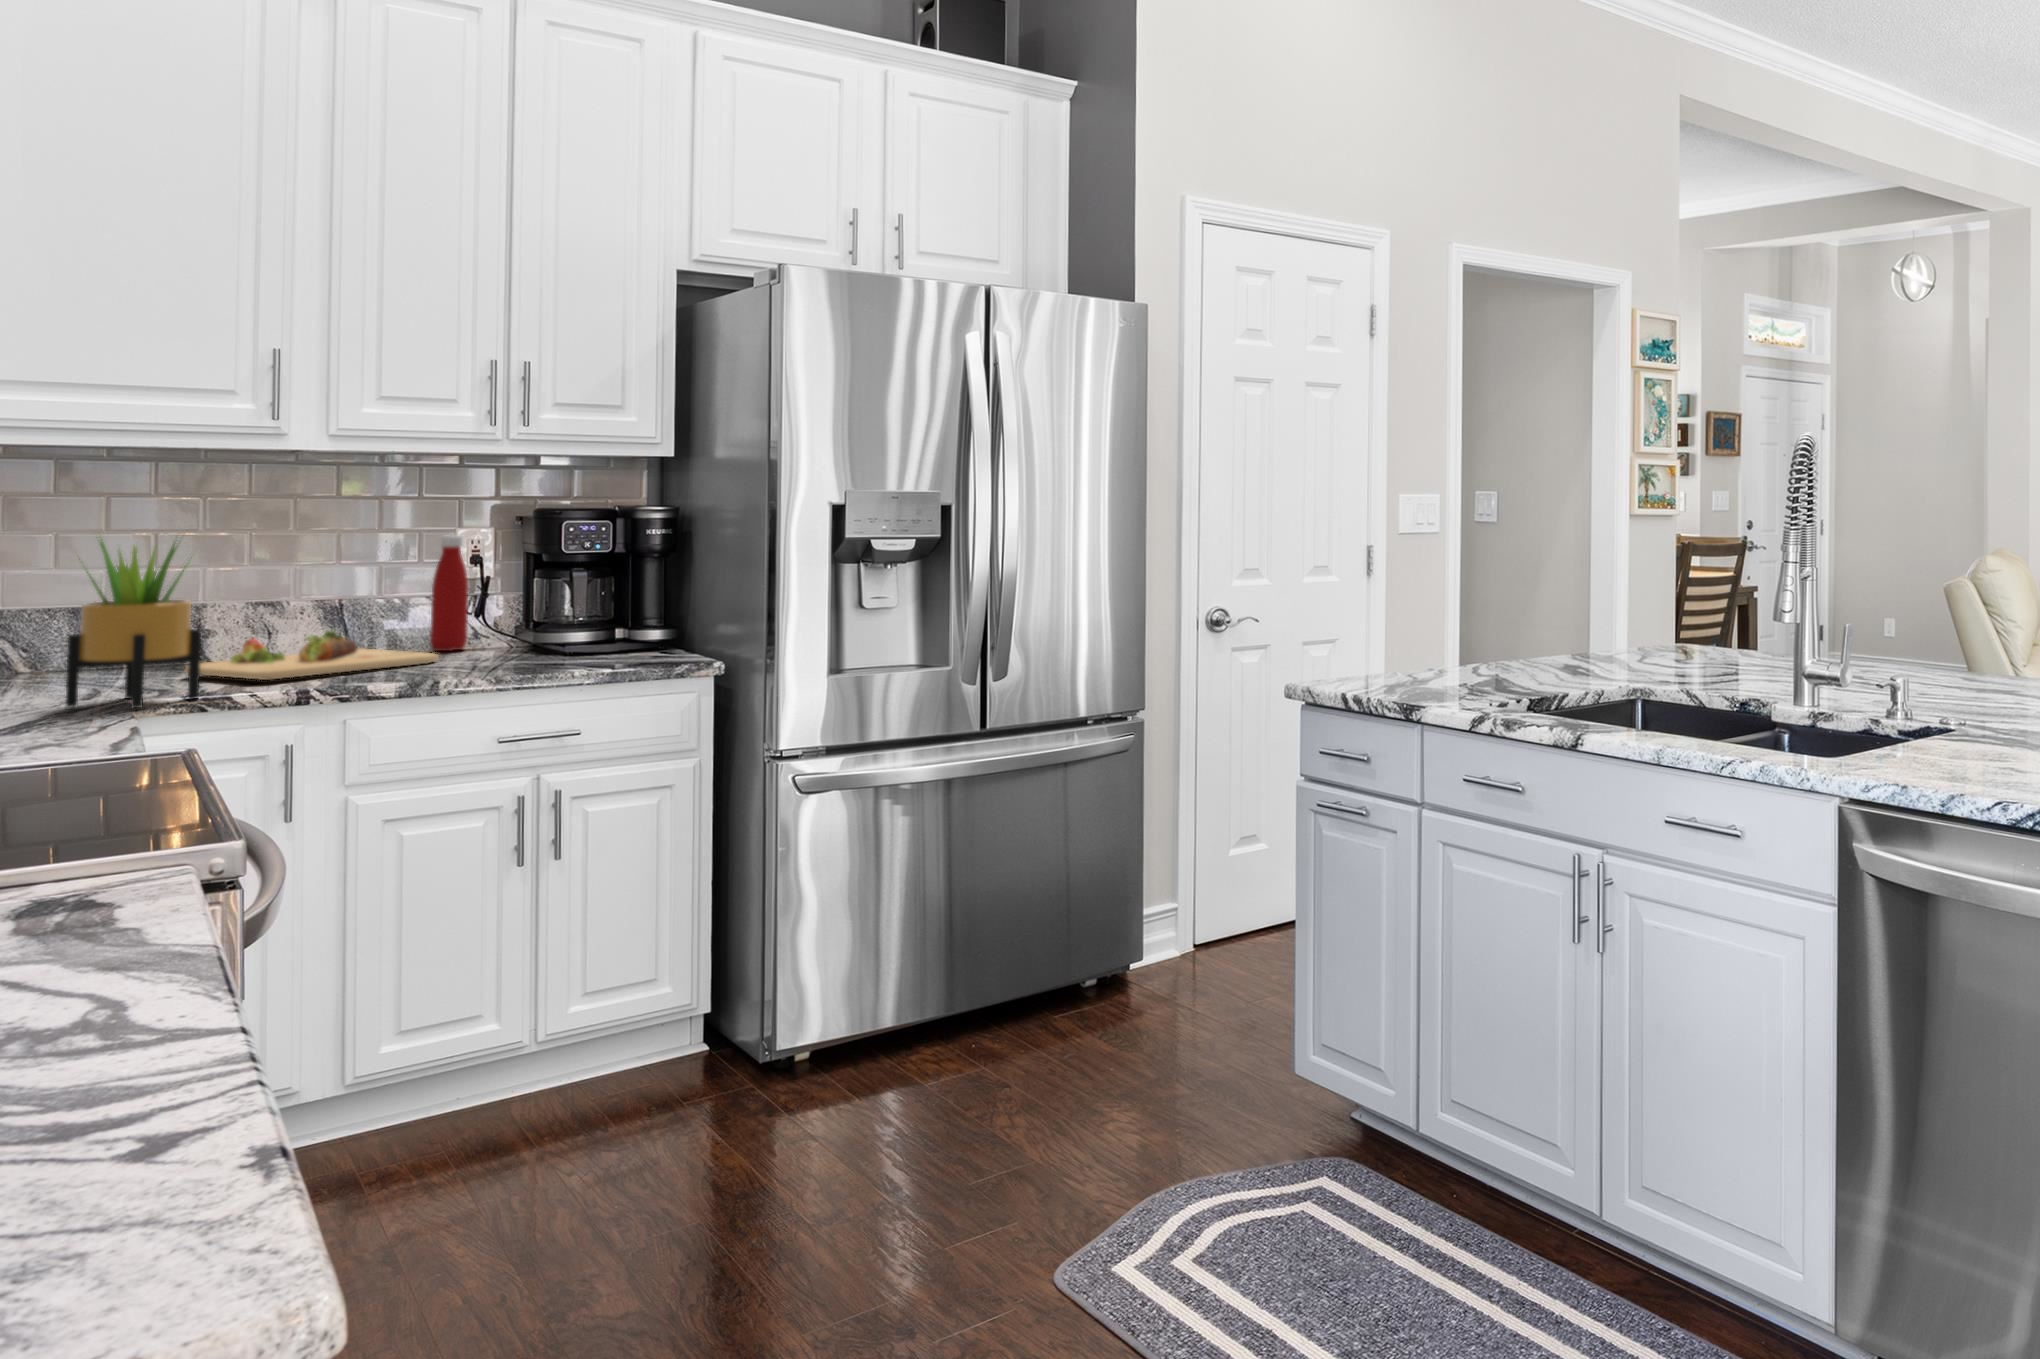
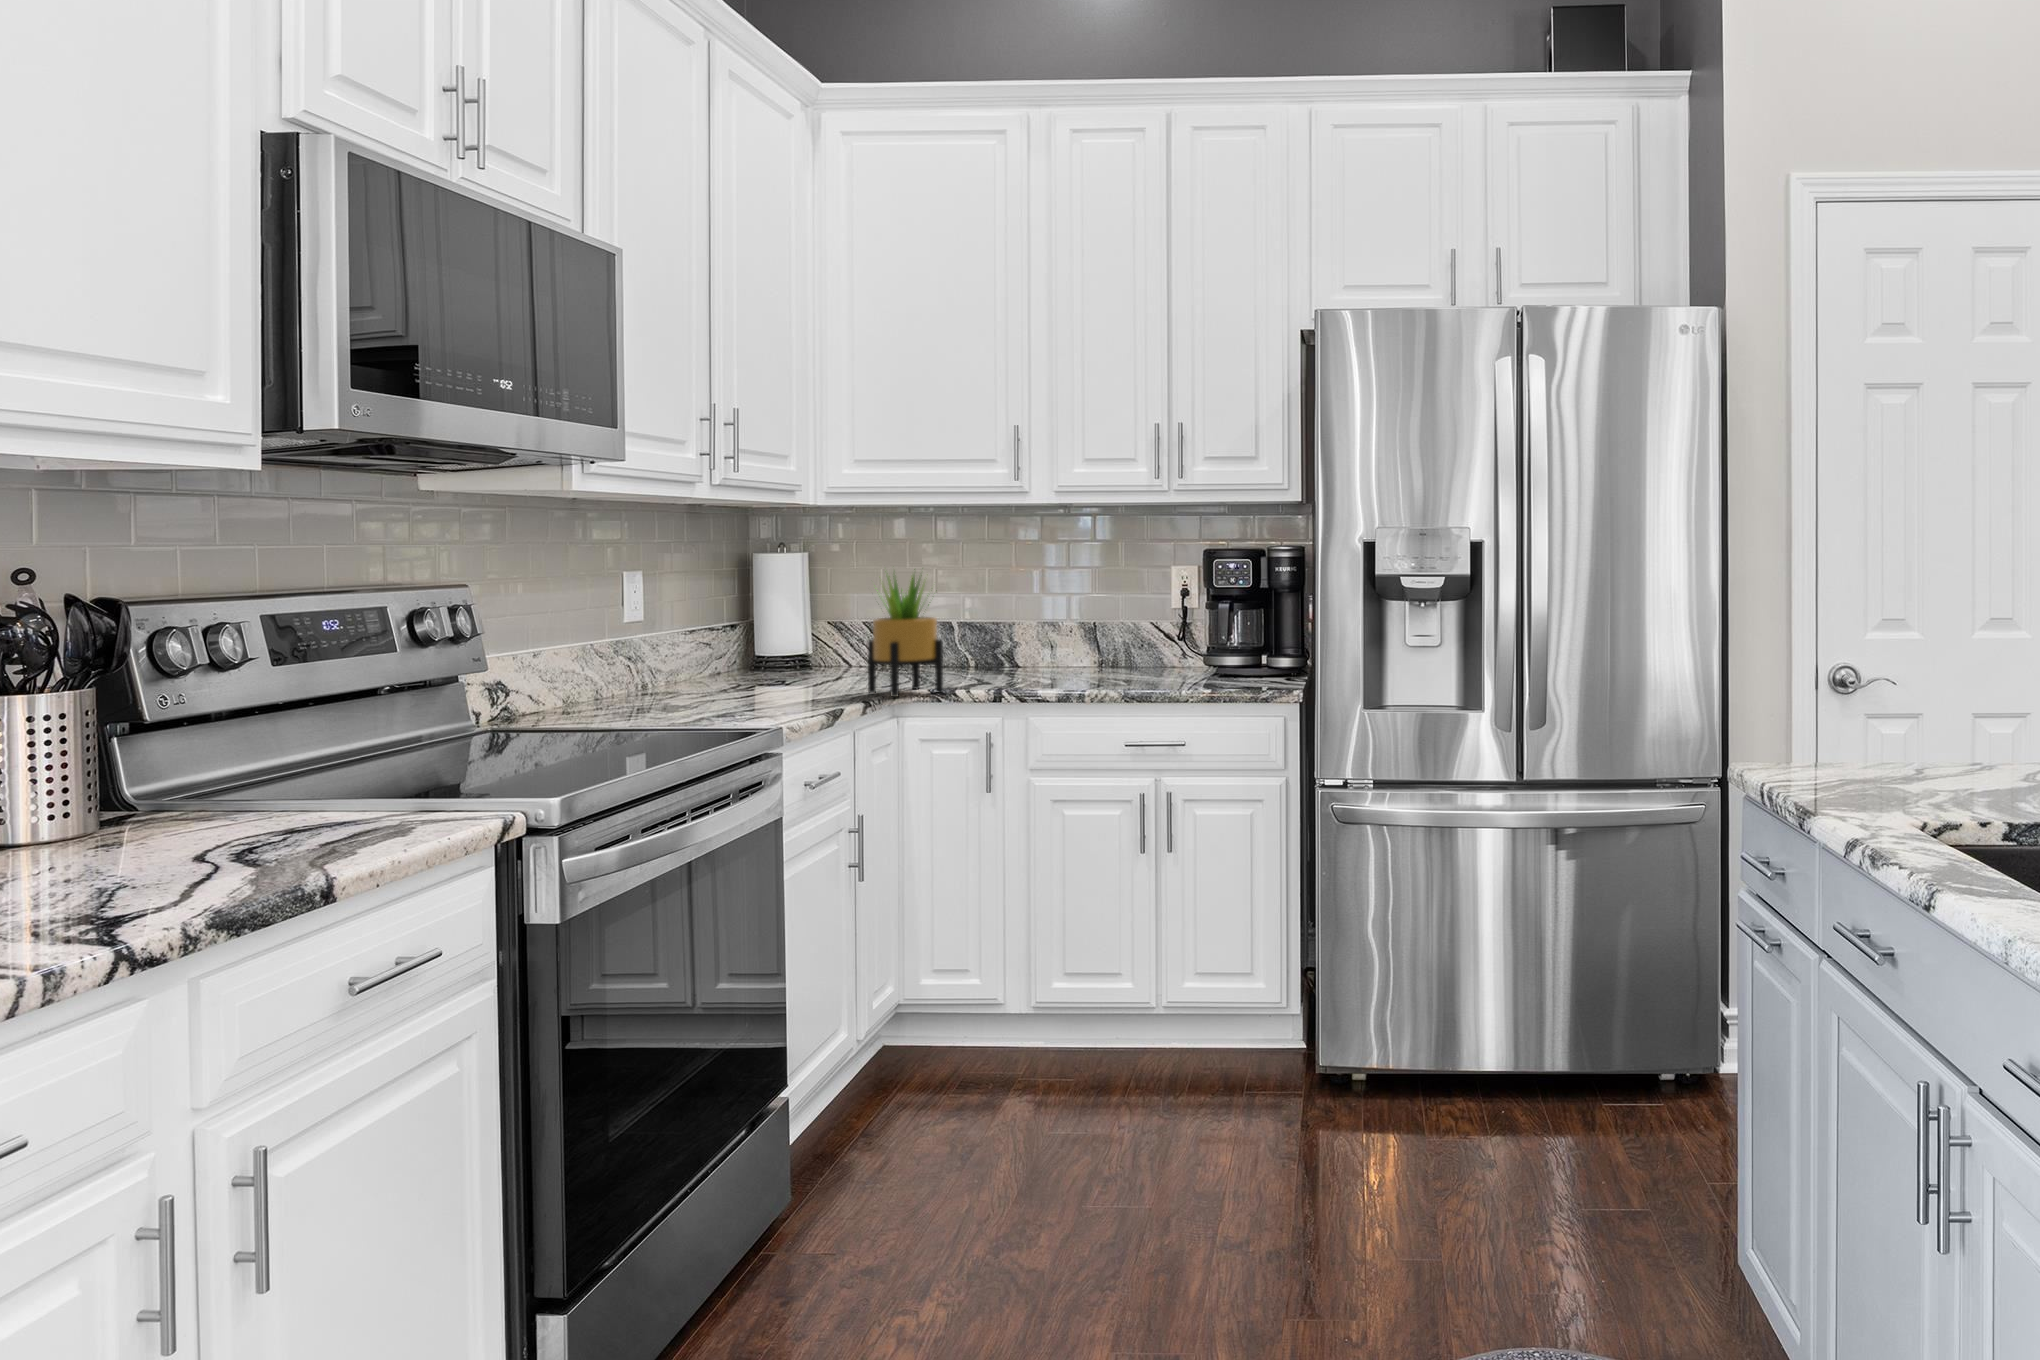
bottle: present [430,535,468,651] -> none [1147,571,1173,666]
cutting board: present [185,630,439,680] -> none [977,645,1131,681]

